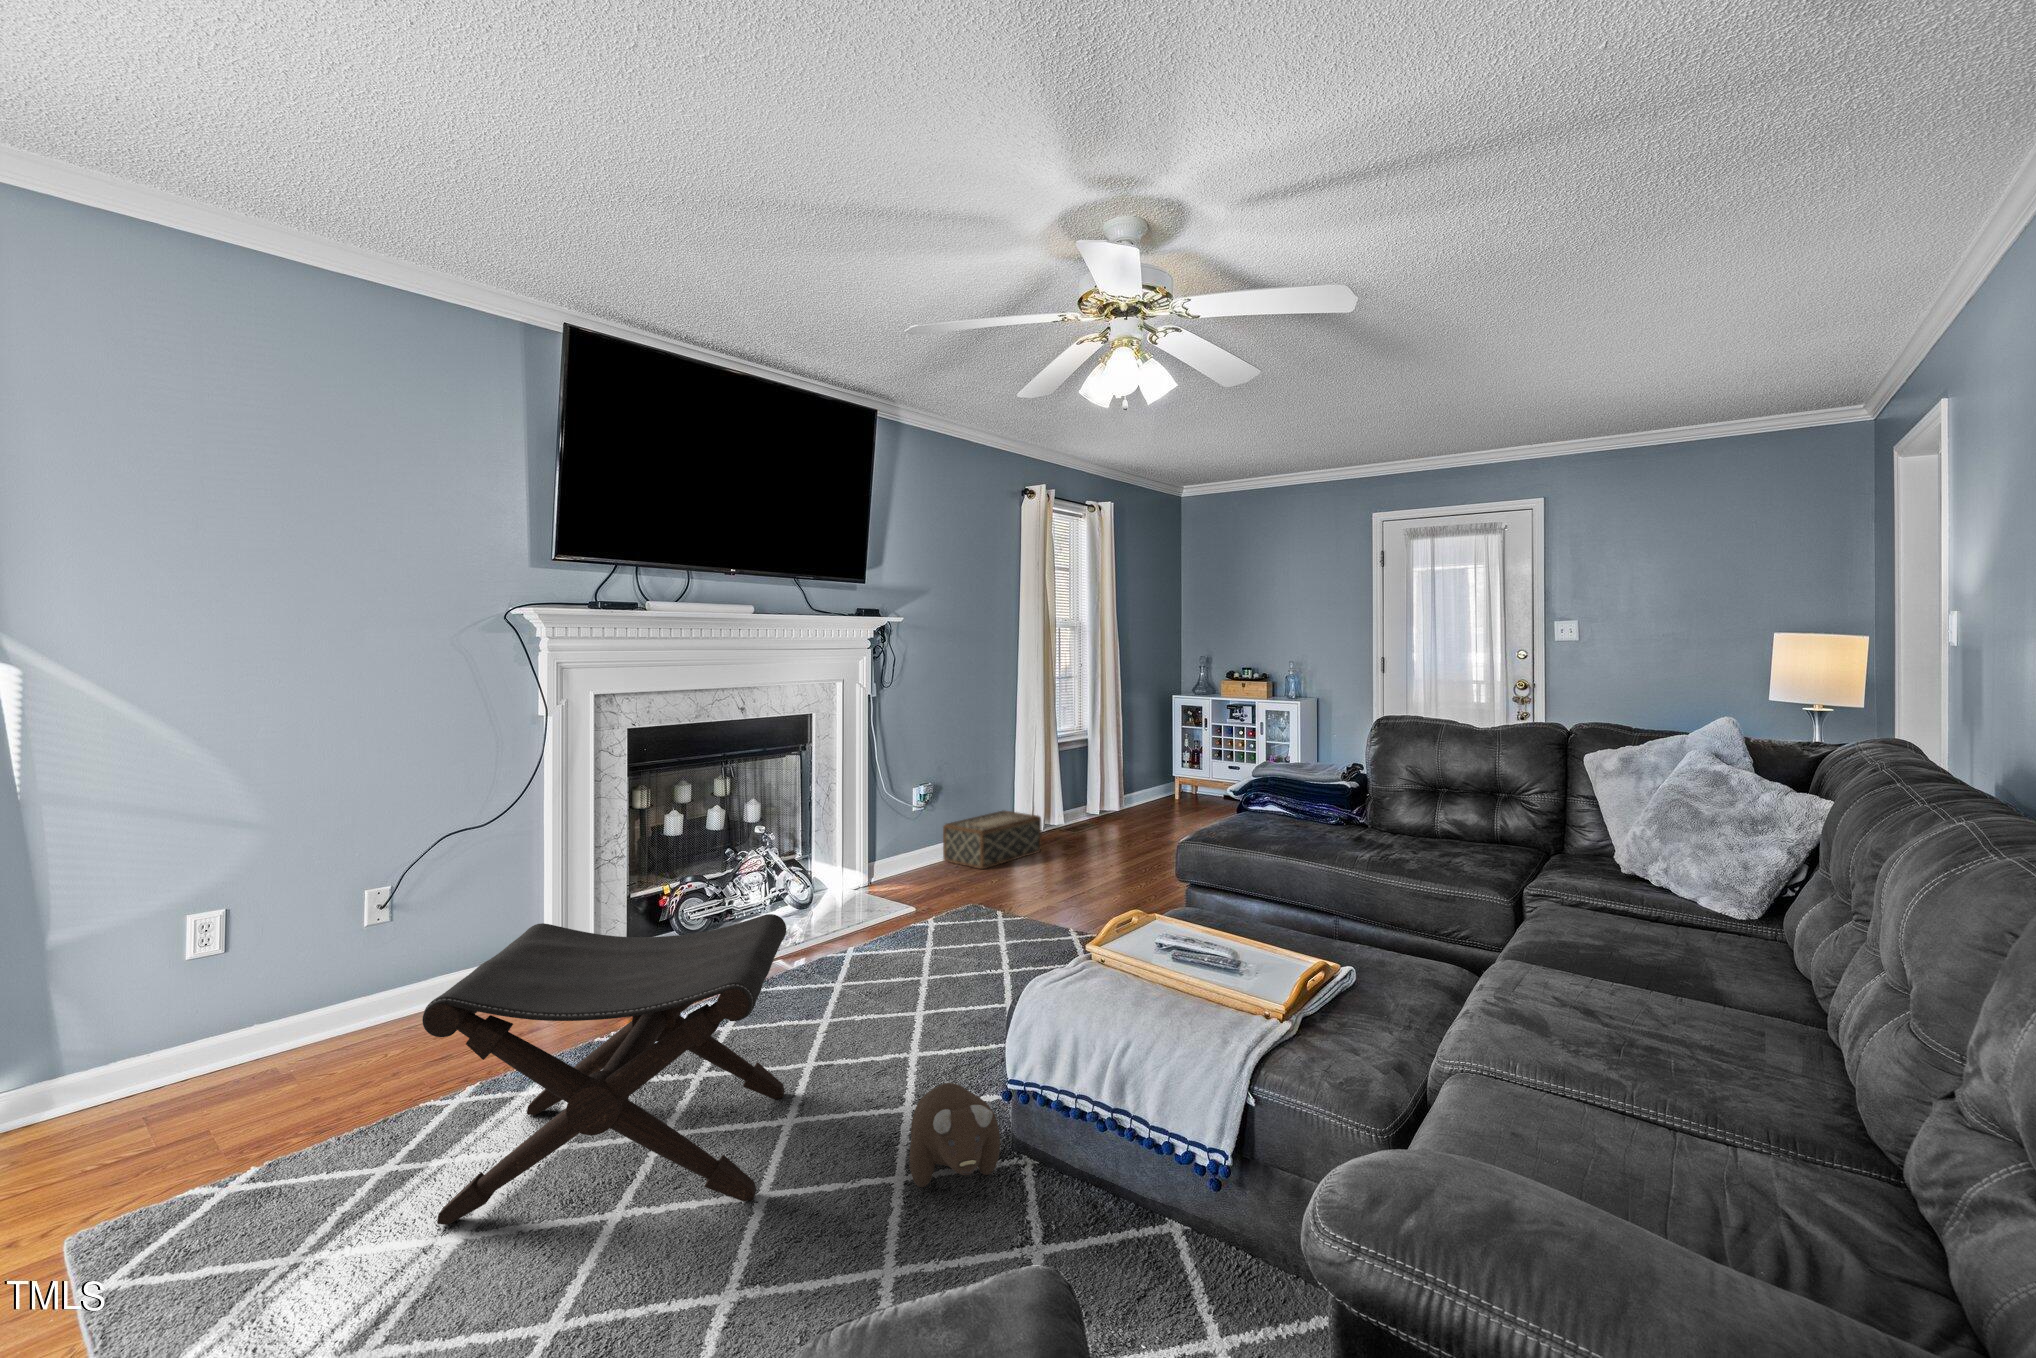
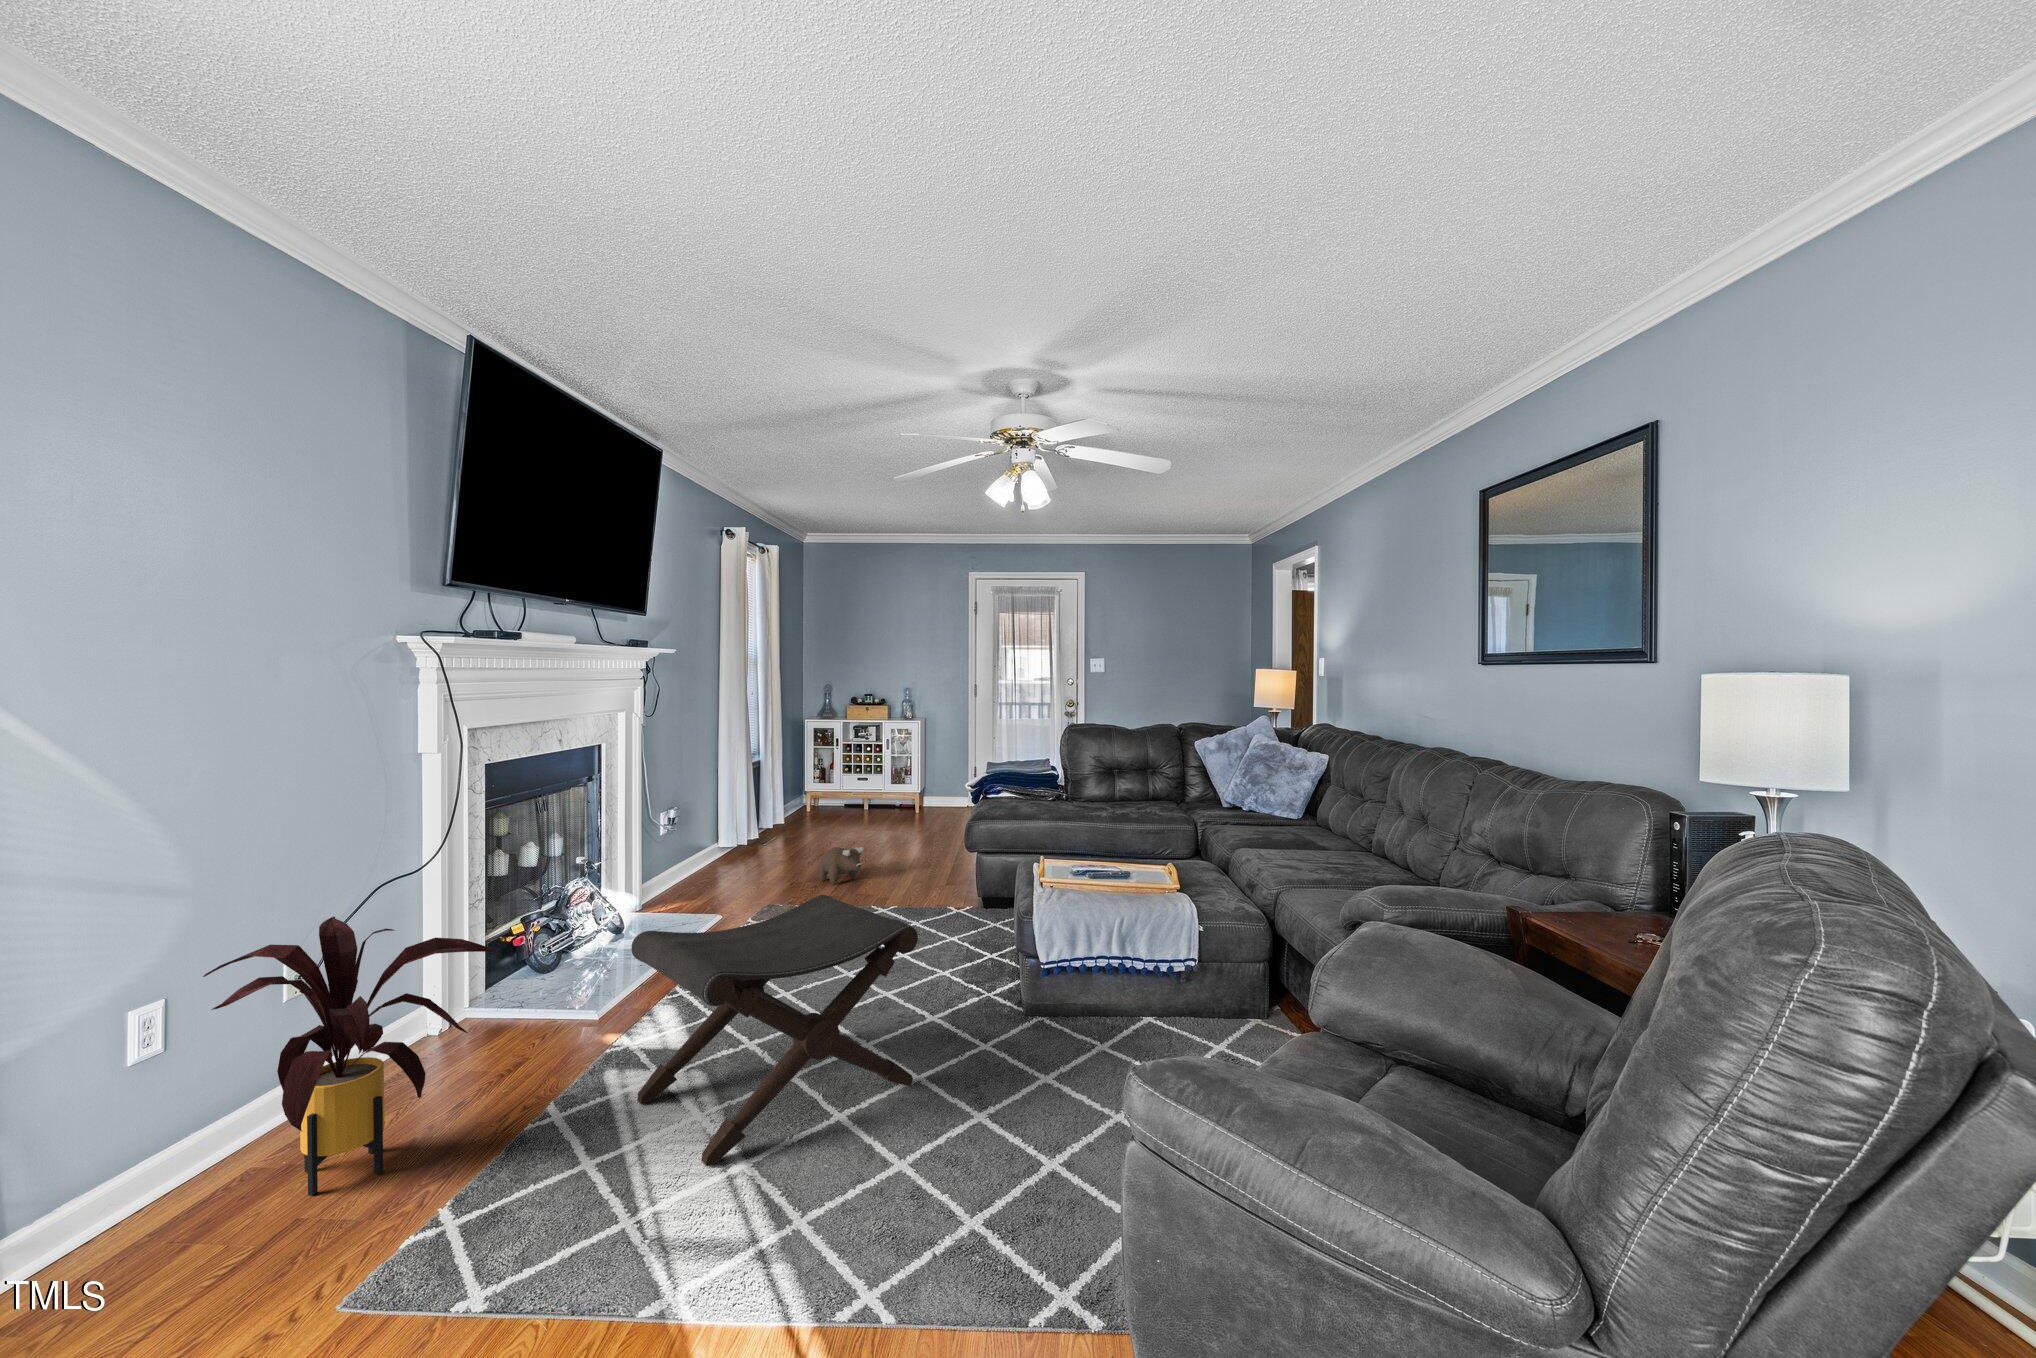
woven basket: present [943,811,1042,869] -> none [684,830,763,882]
house plant: none [150,858,413,1113] -> present [203,917,496,1195]
plush toy: present [910,1083,1000,1187] -> present [818,847,864,884]

